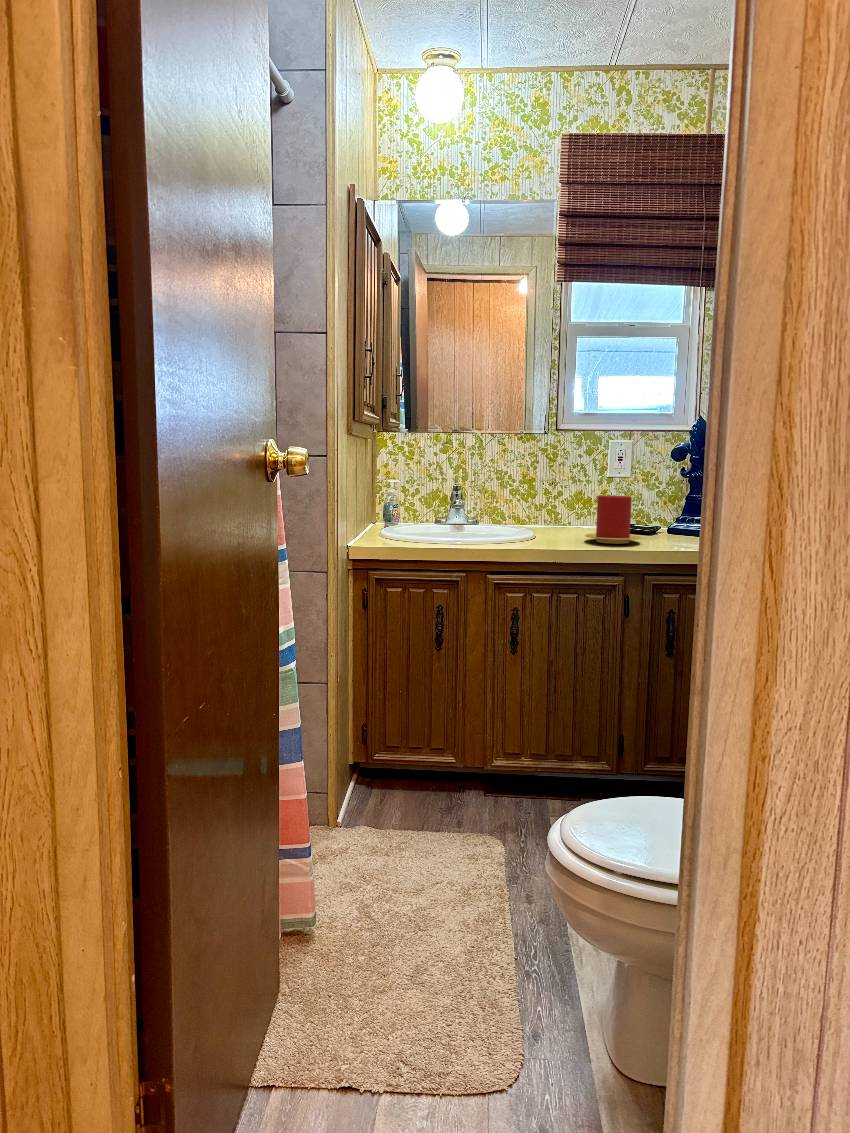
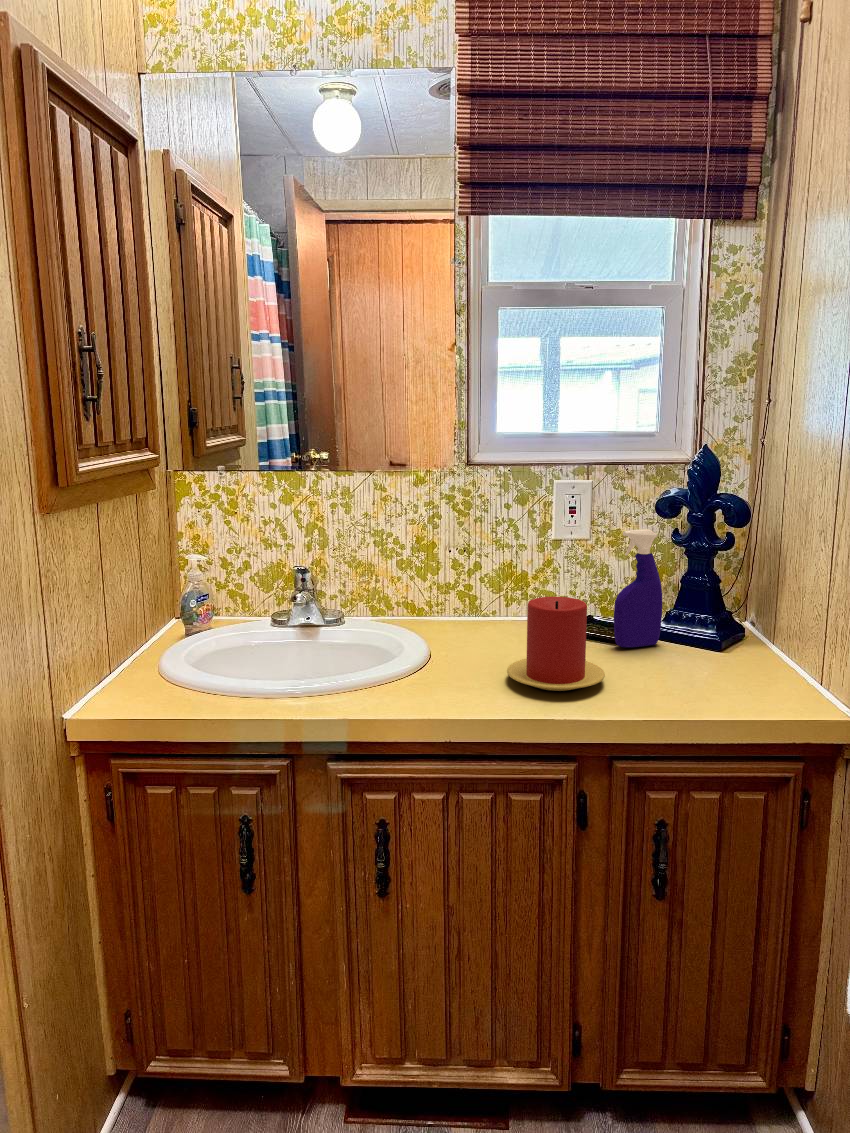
spray bottle: none [646,464,675,534] -> present [614,529,662,647]

